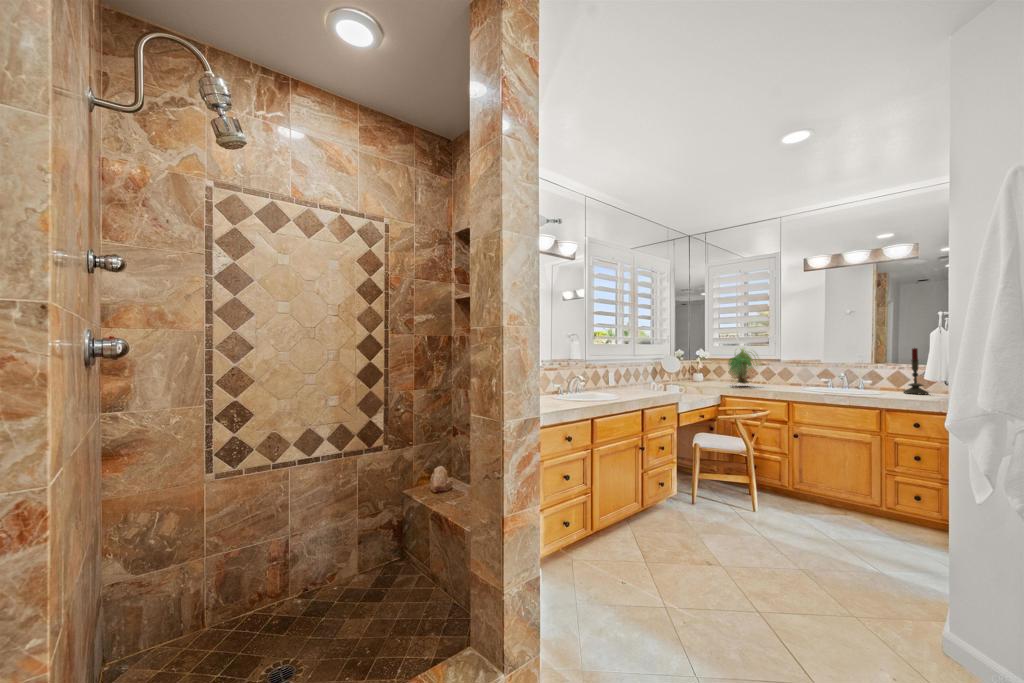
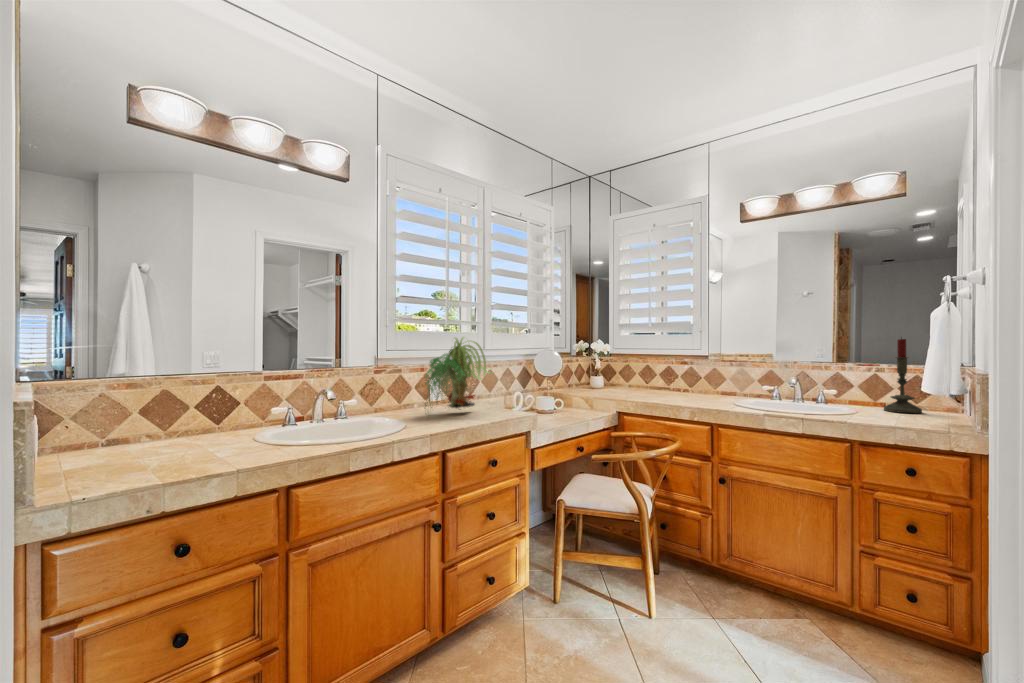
plant: present [729,348,758,384] -> present [426,337,492,409]

